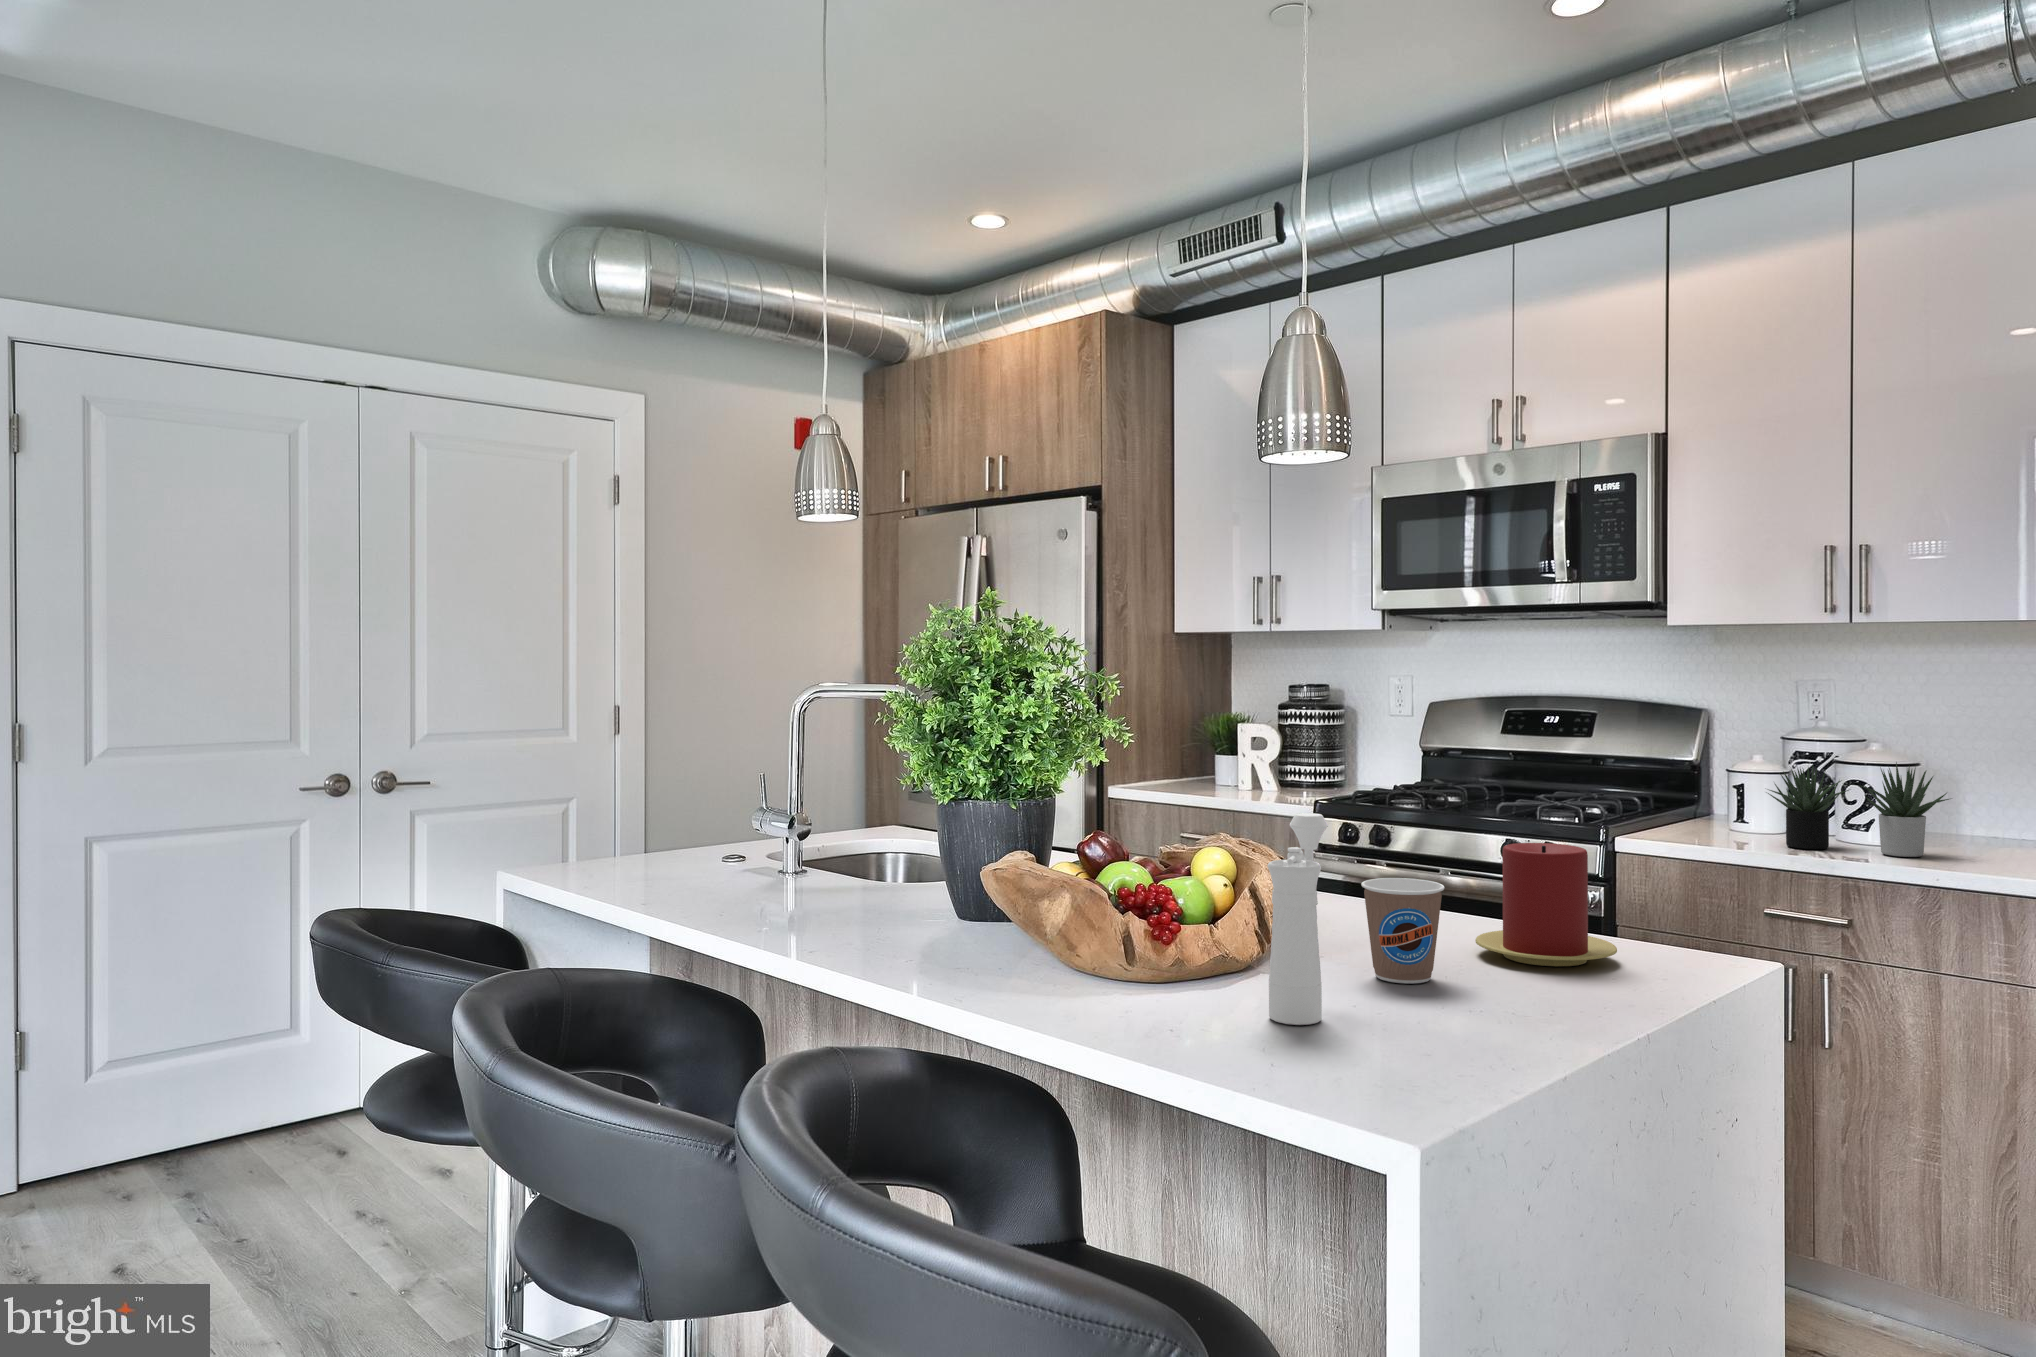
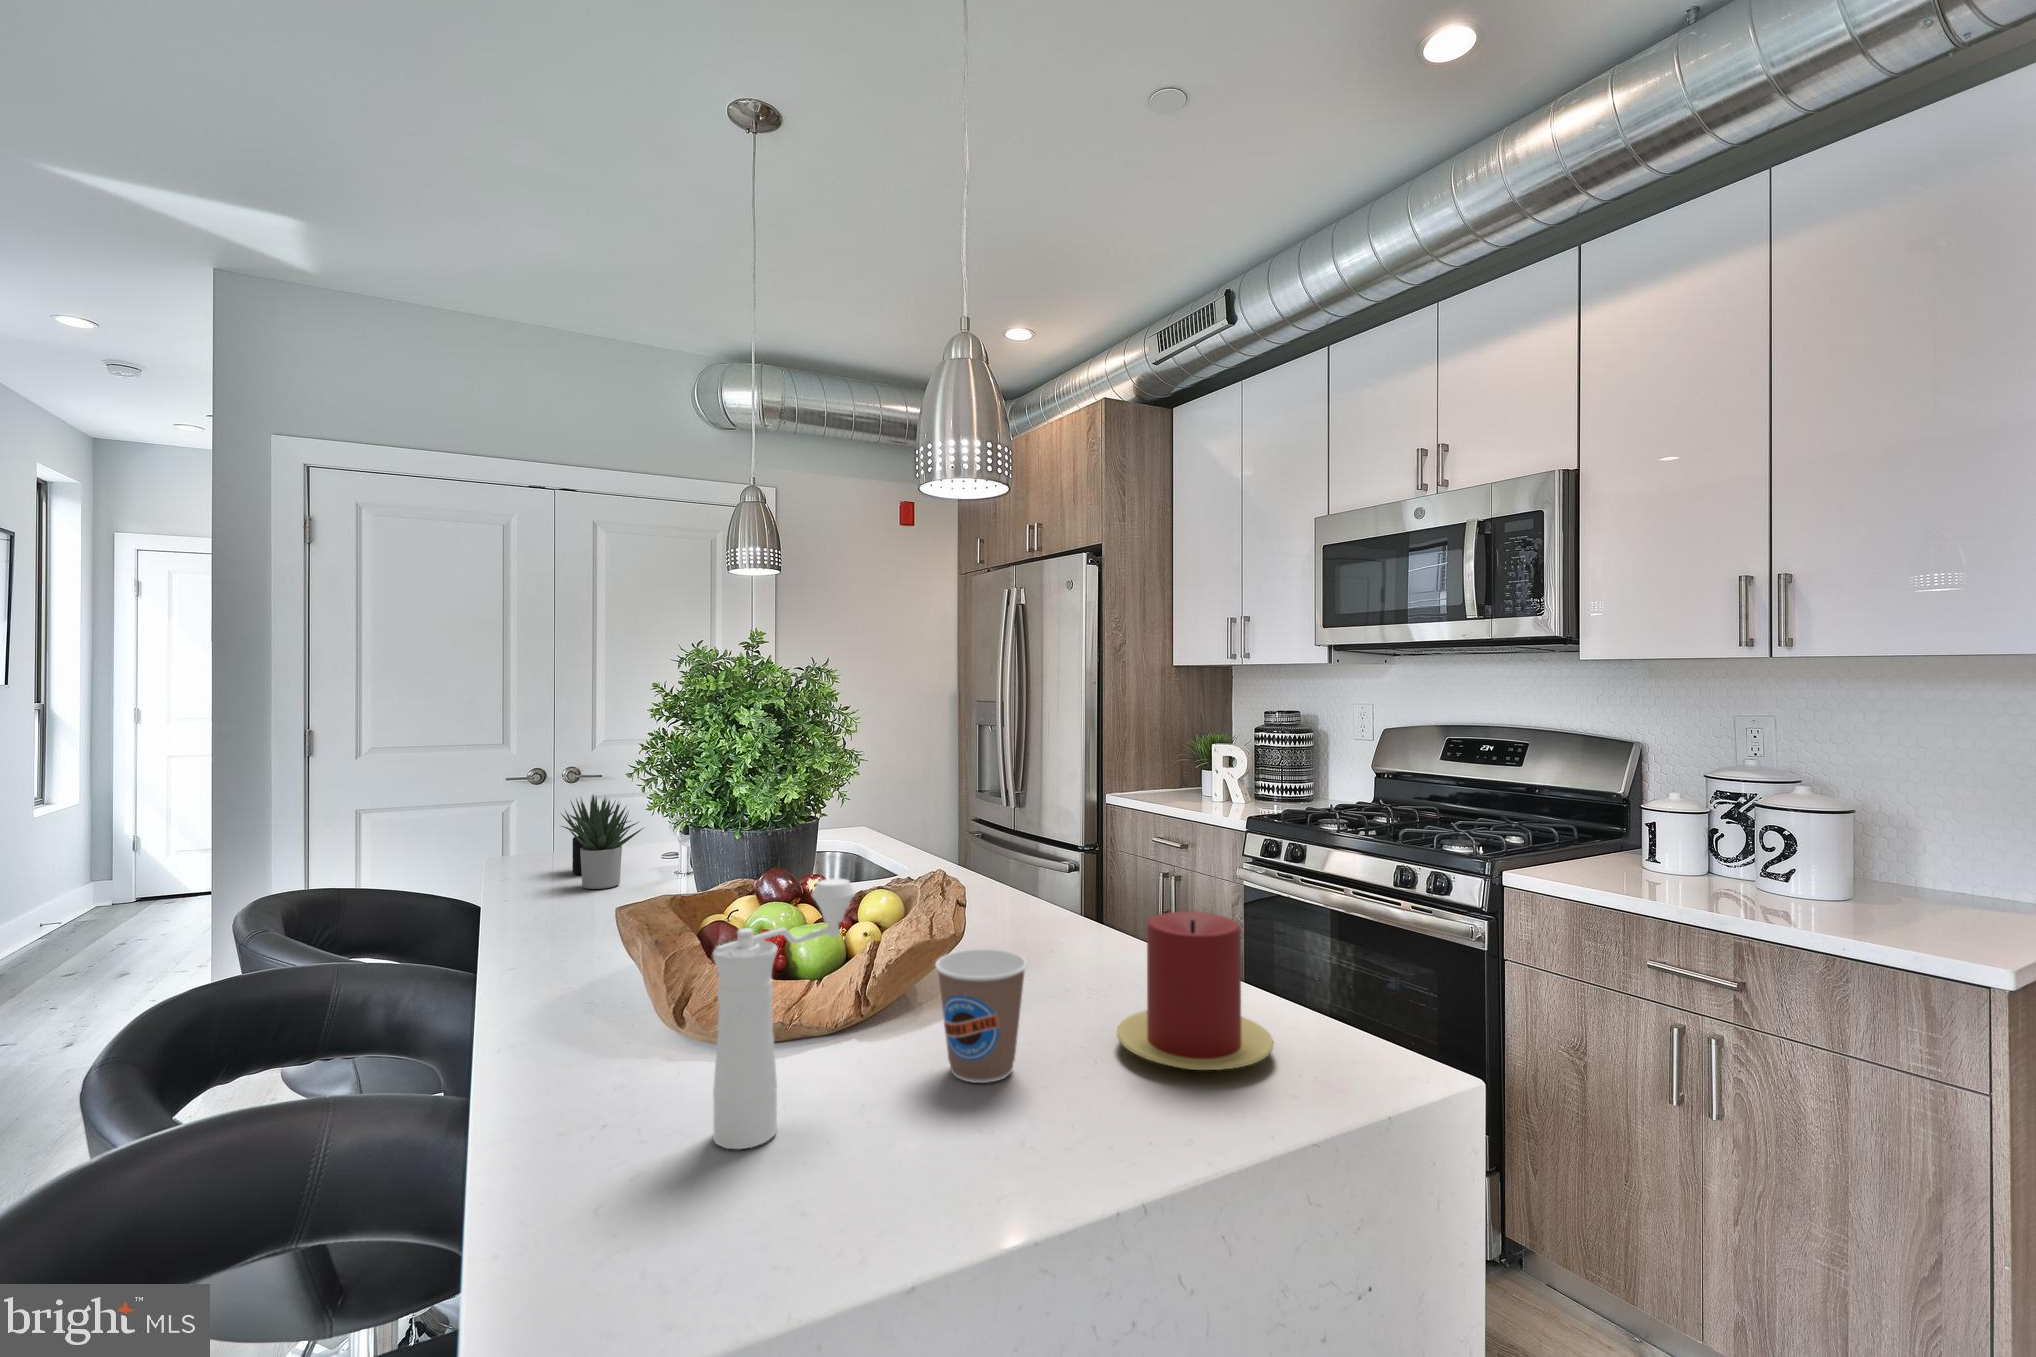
succulent plant: present [1768,762,1949,857] -> present [562,795,643,889]

